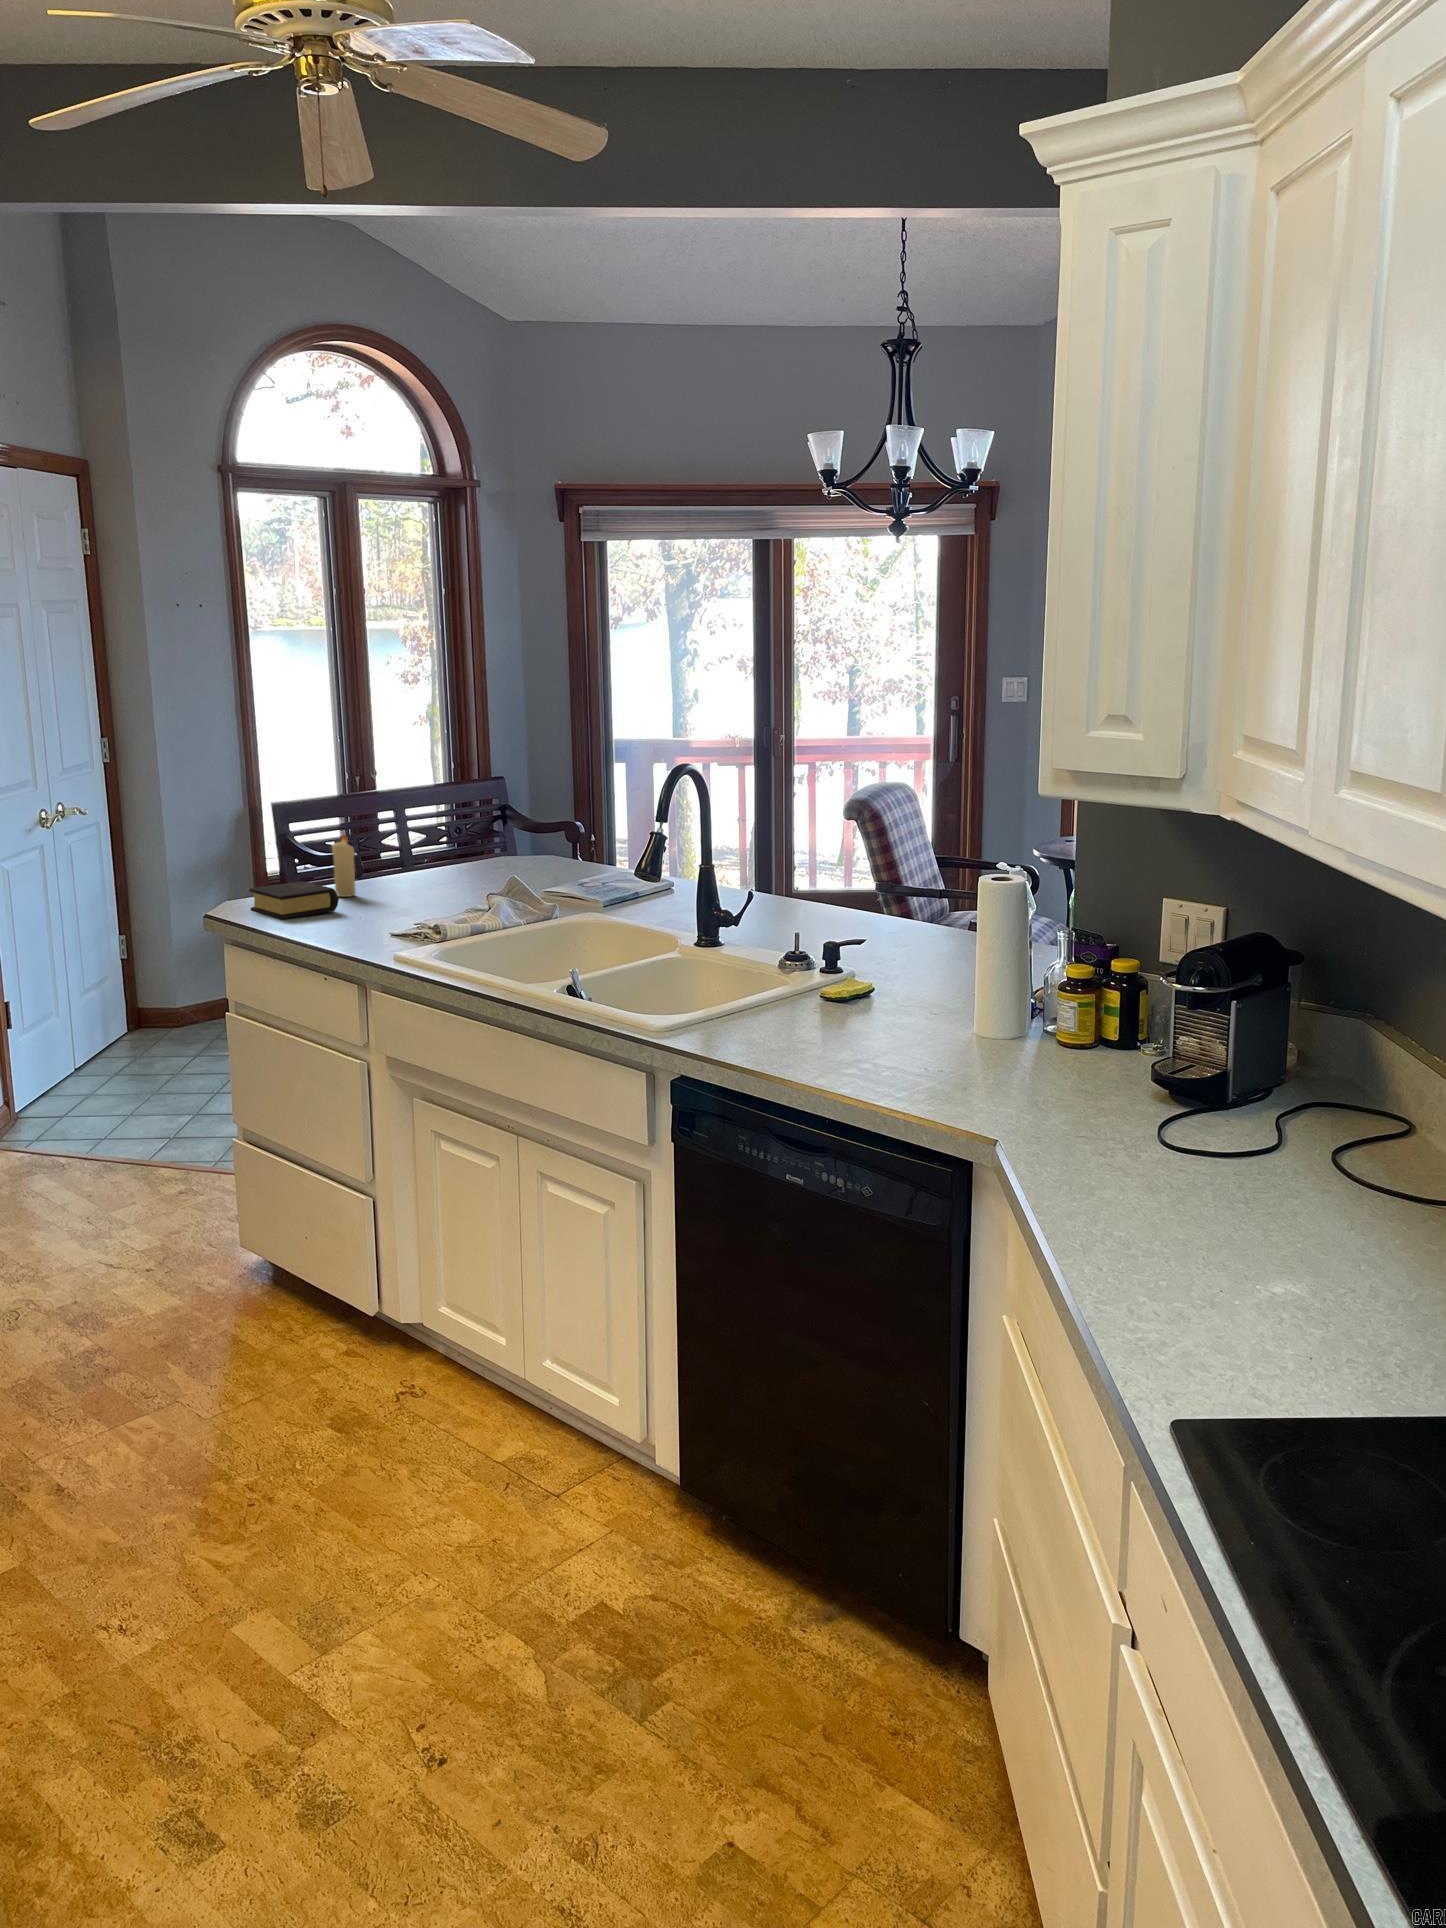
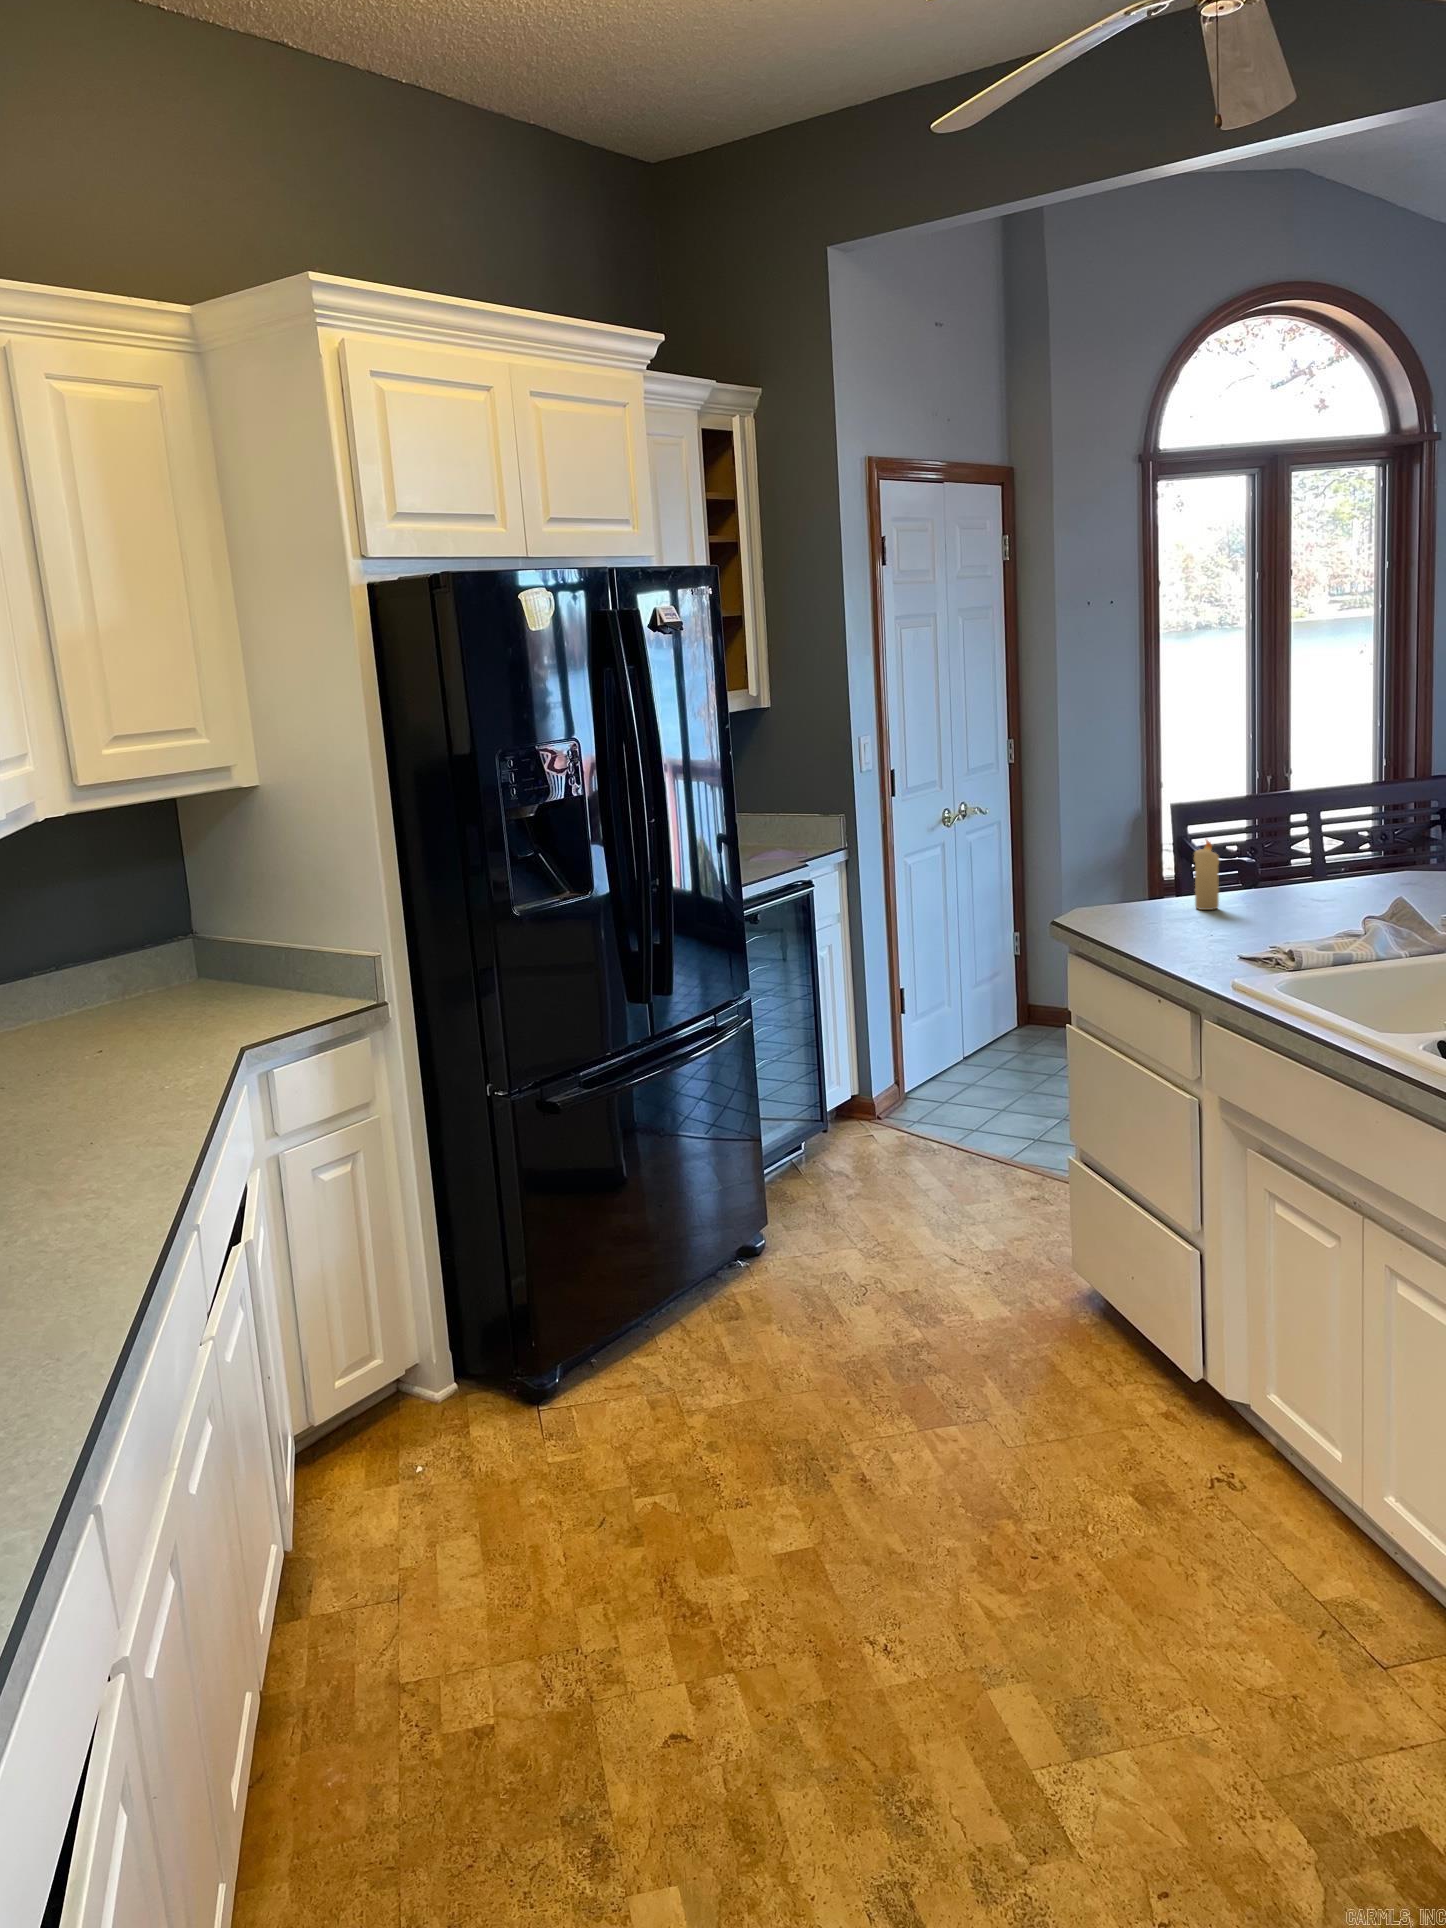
book: present [249,881,339,919] -> none [1098,891,1193,932]

